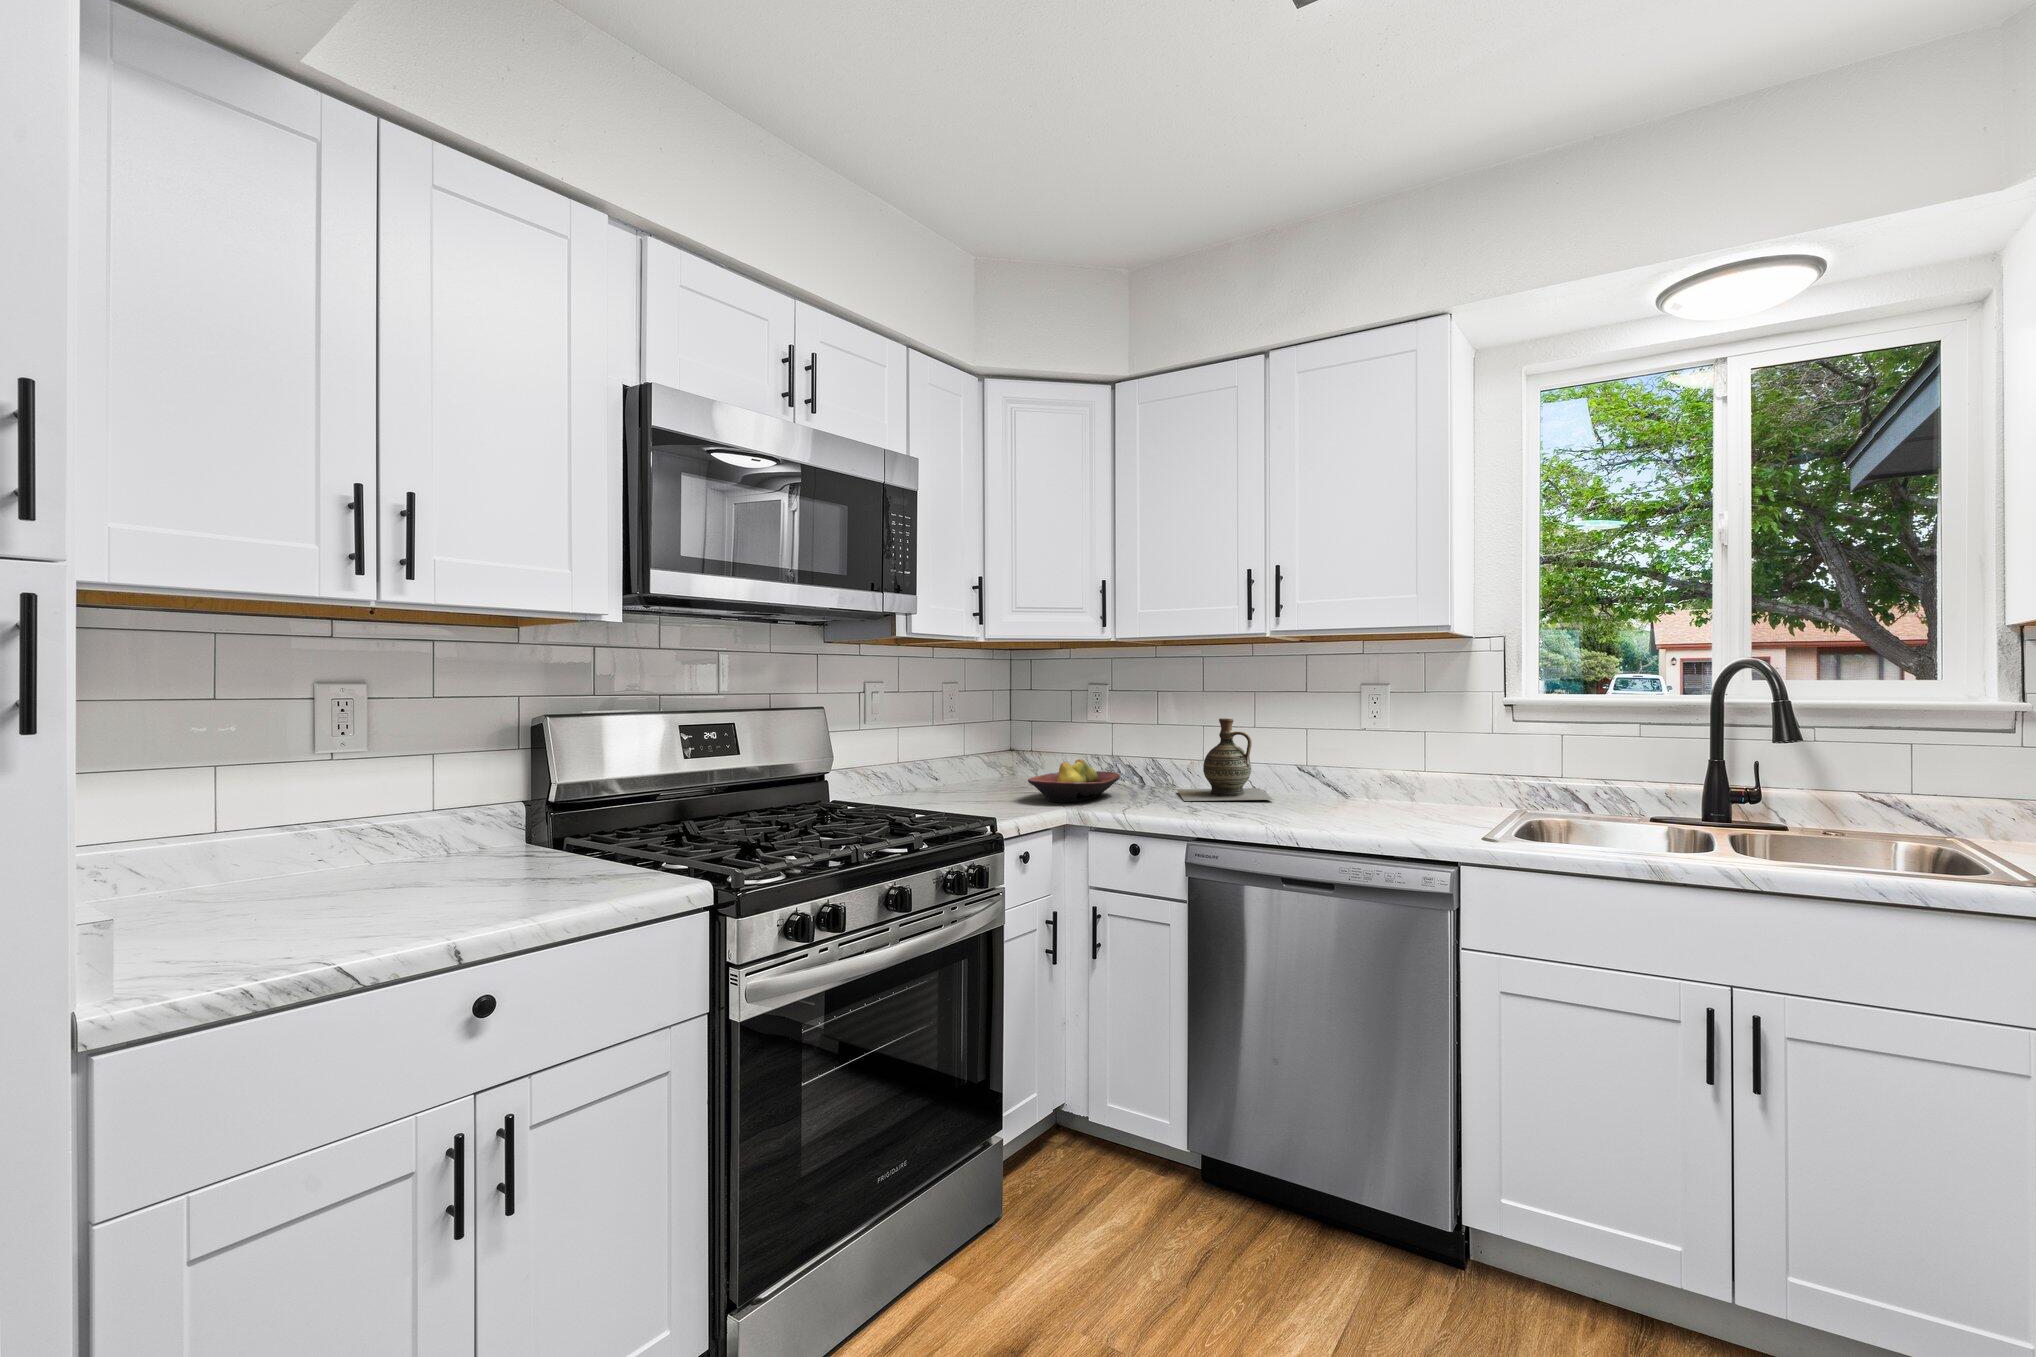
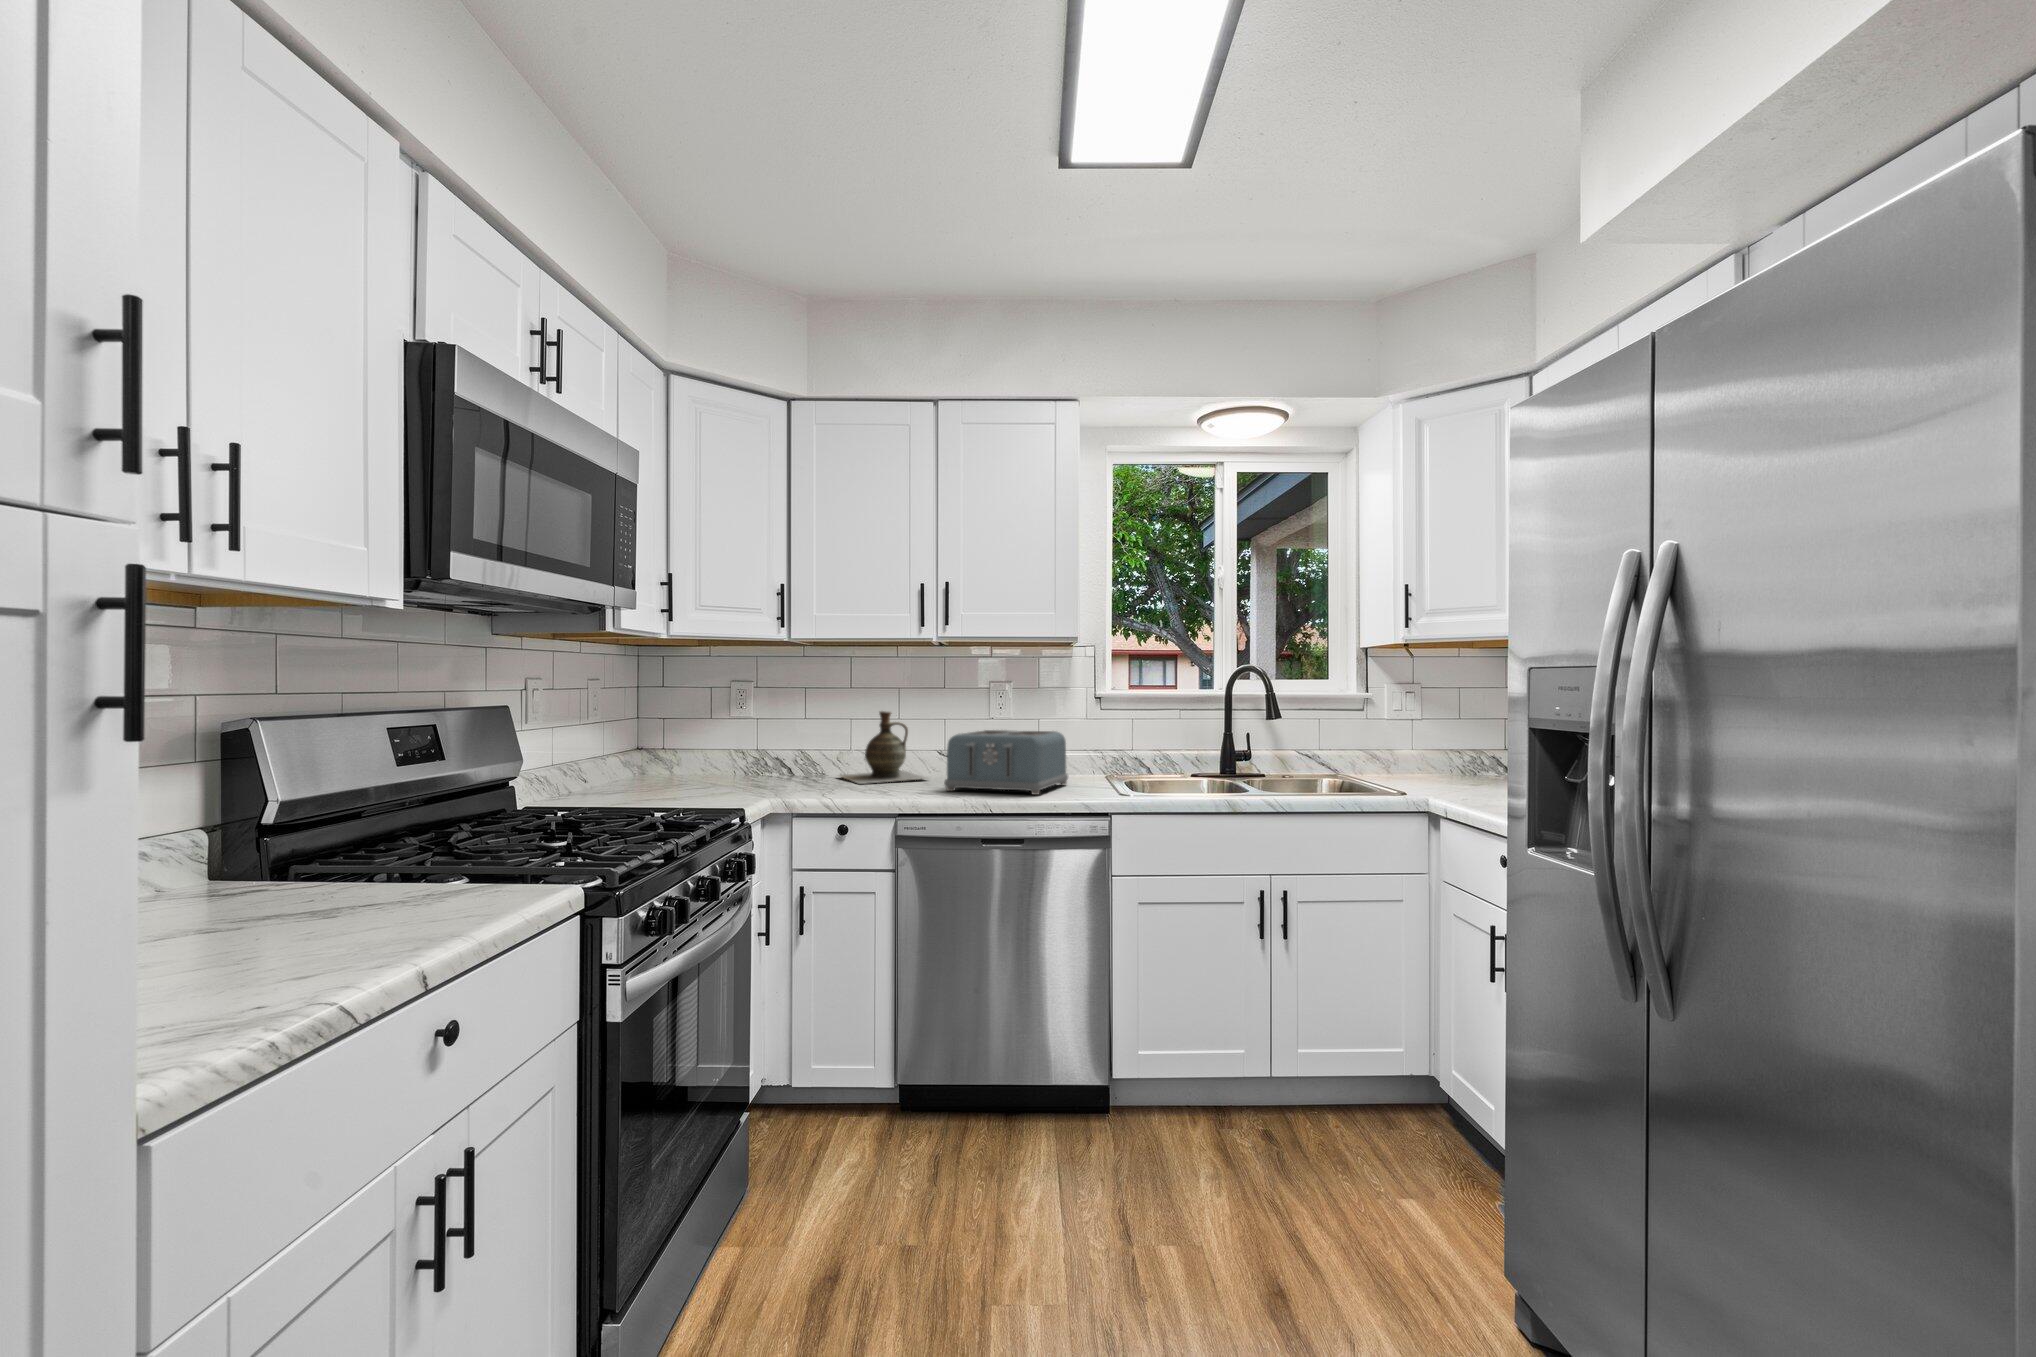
toaster: none [1260,744,1440,828] -> present [944,730,1068,795]
fruit bowl: present [1028,759,1120,802] -> none [716,751,796,792]

